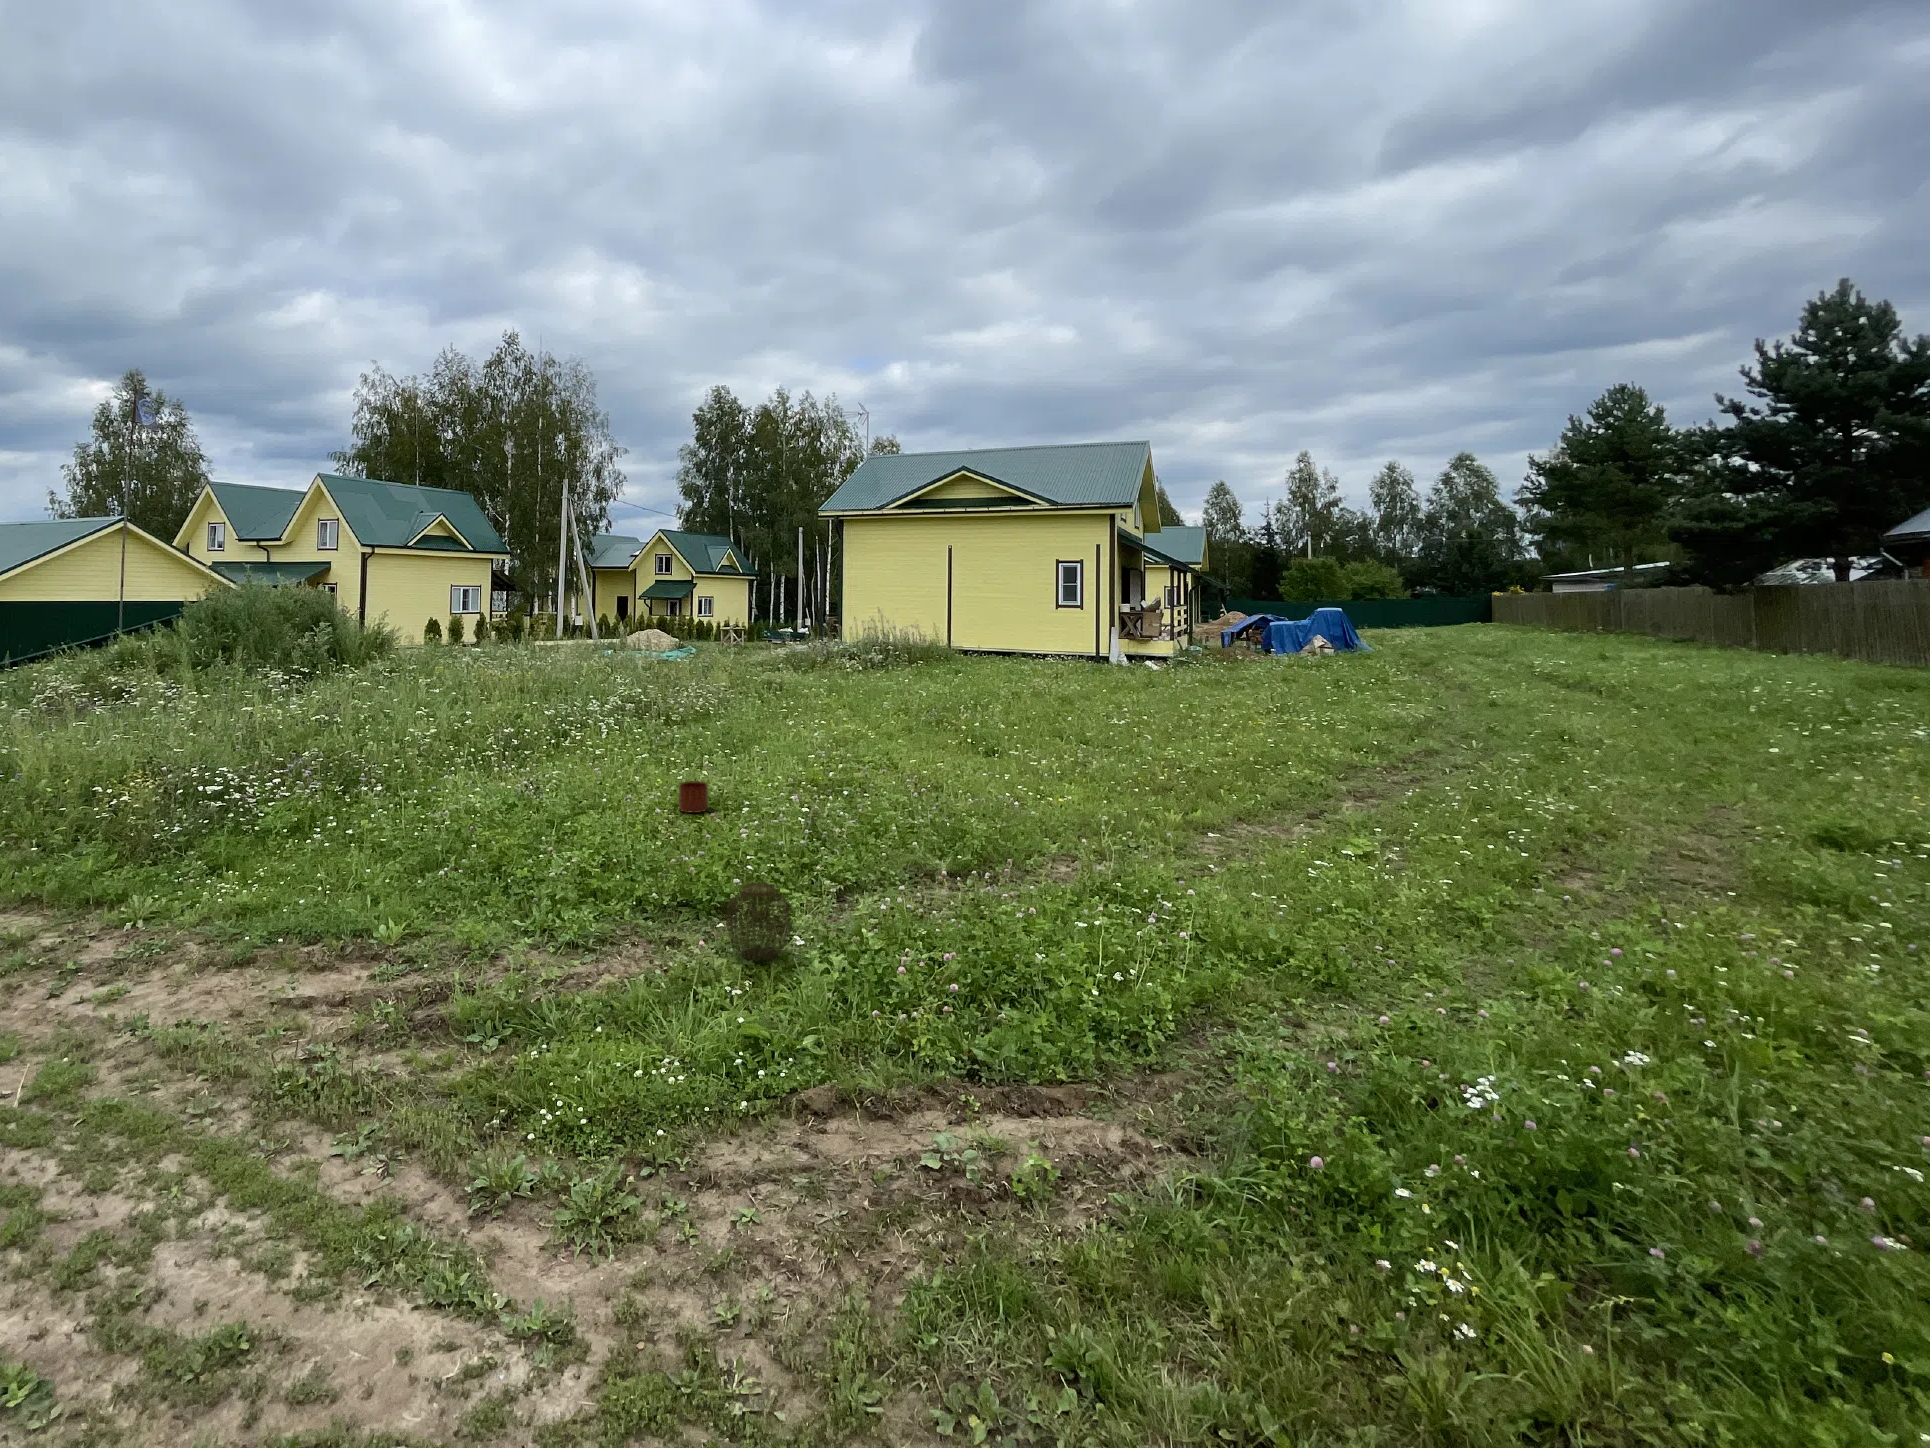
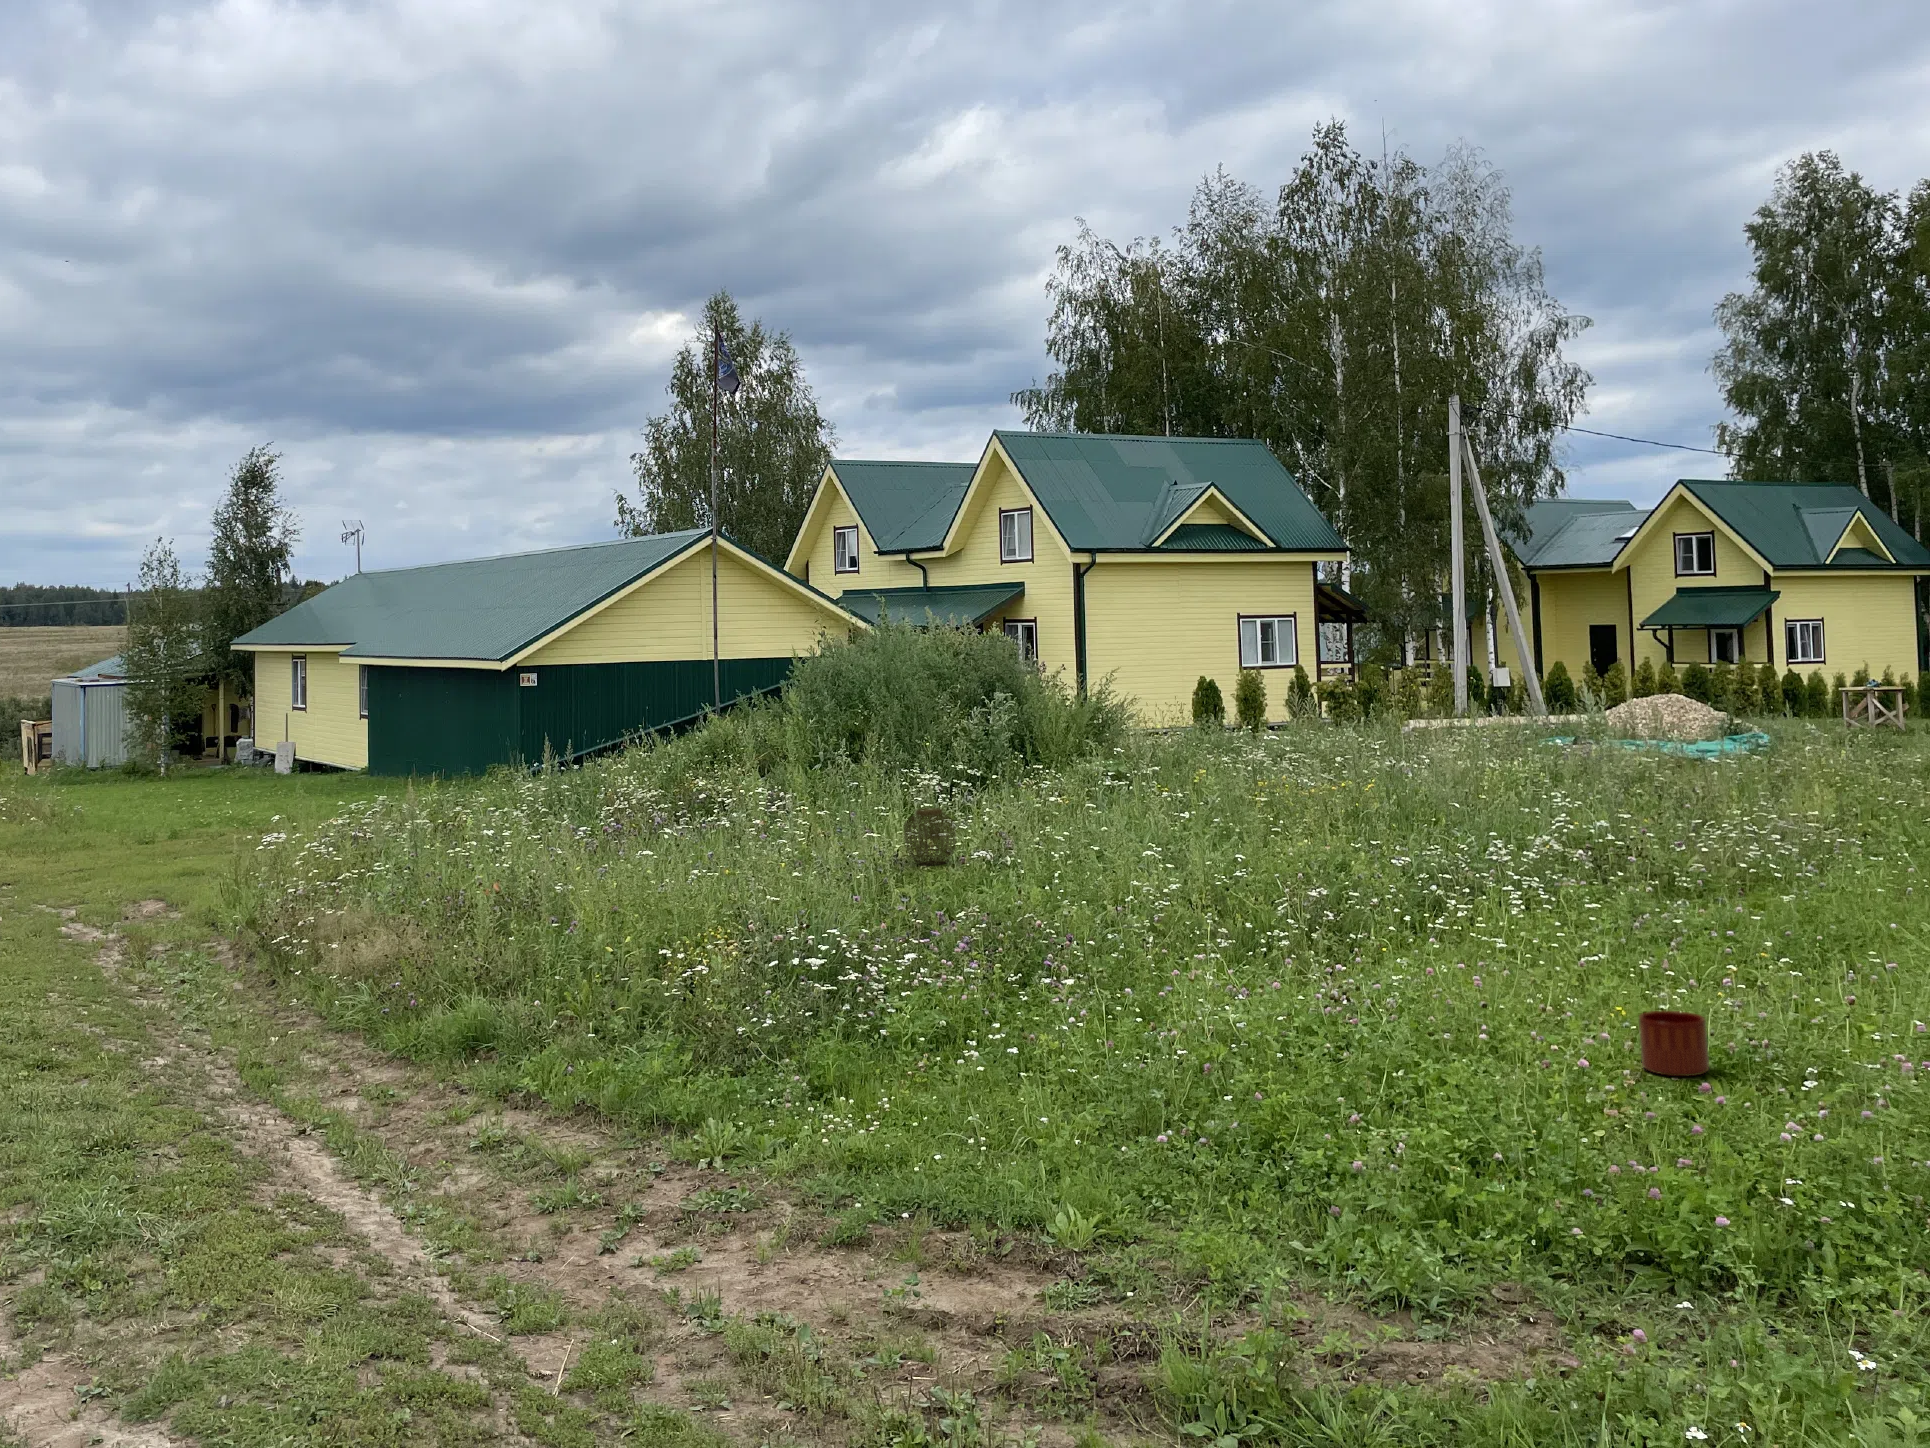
woven basket: present [727,882,791,961] -> present [904,808,956,865]

